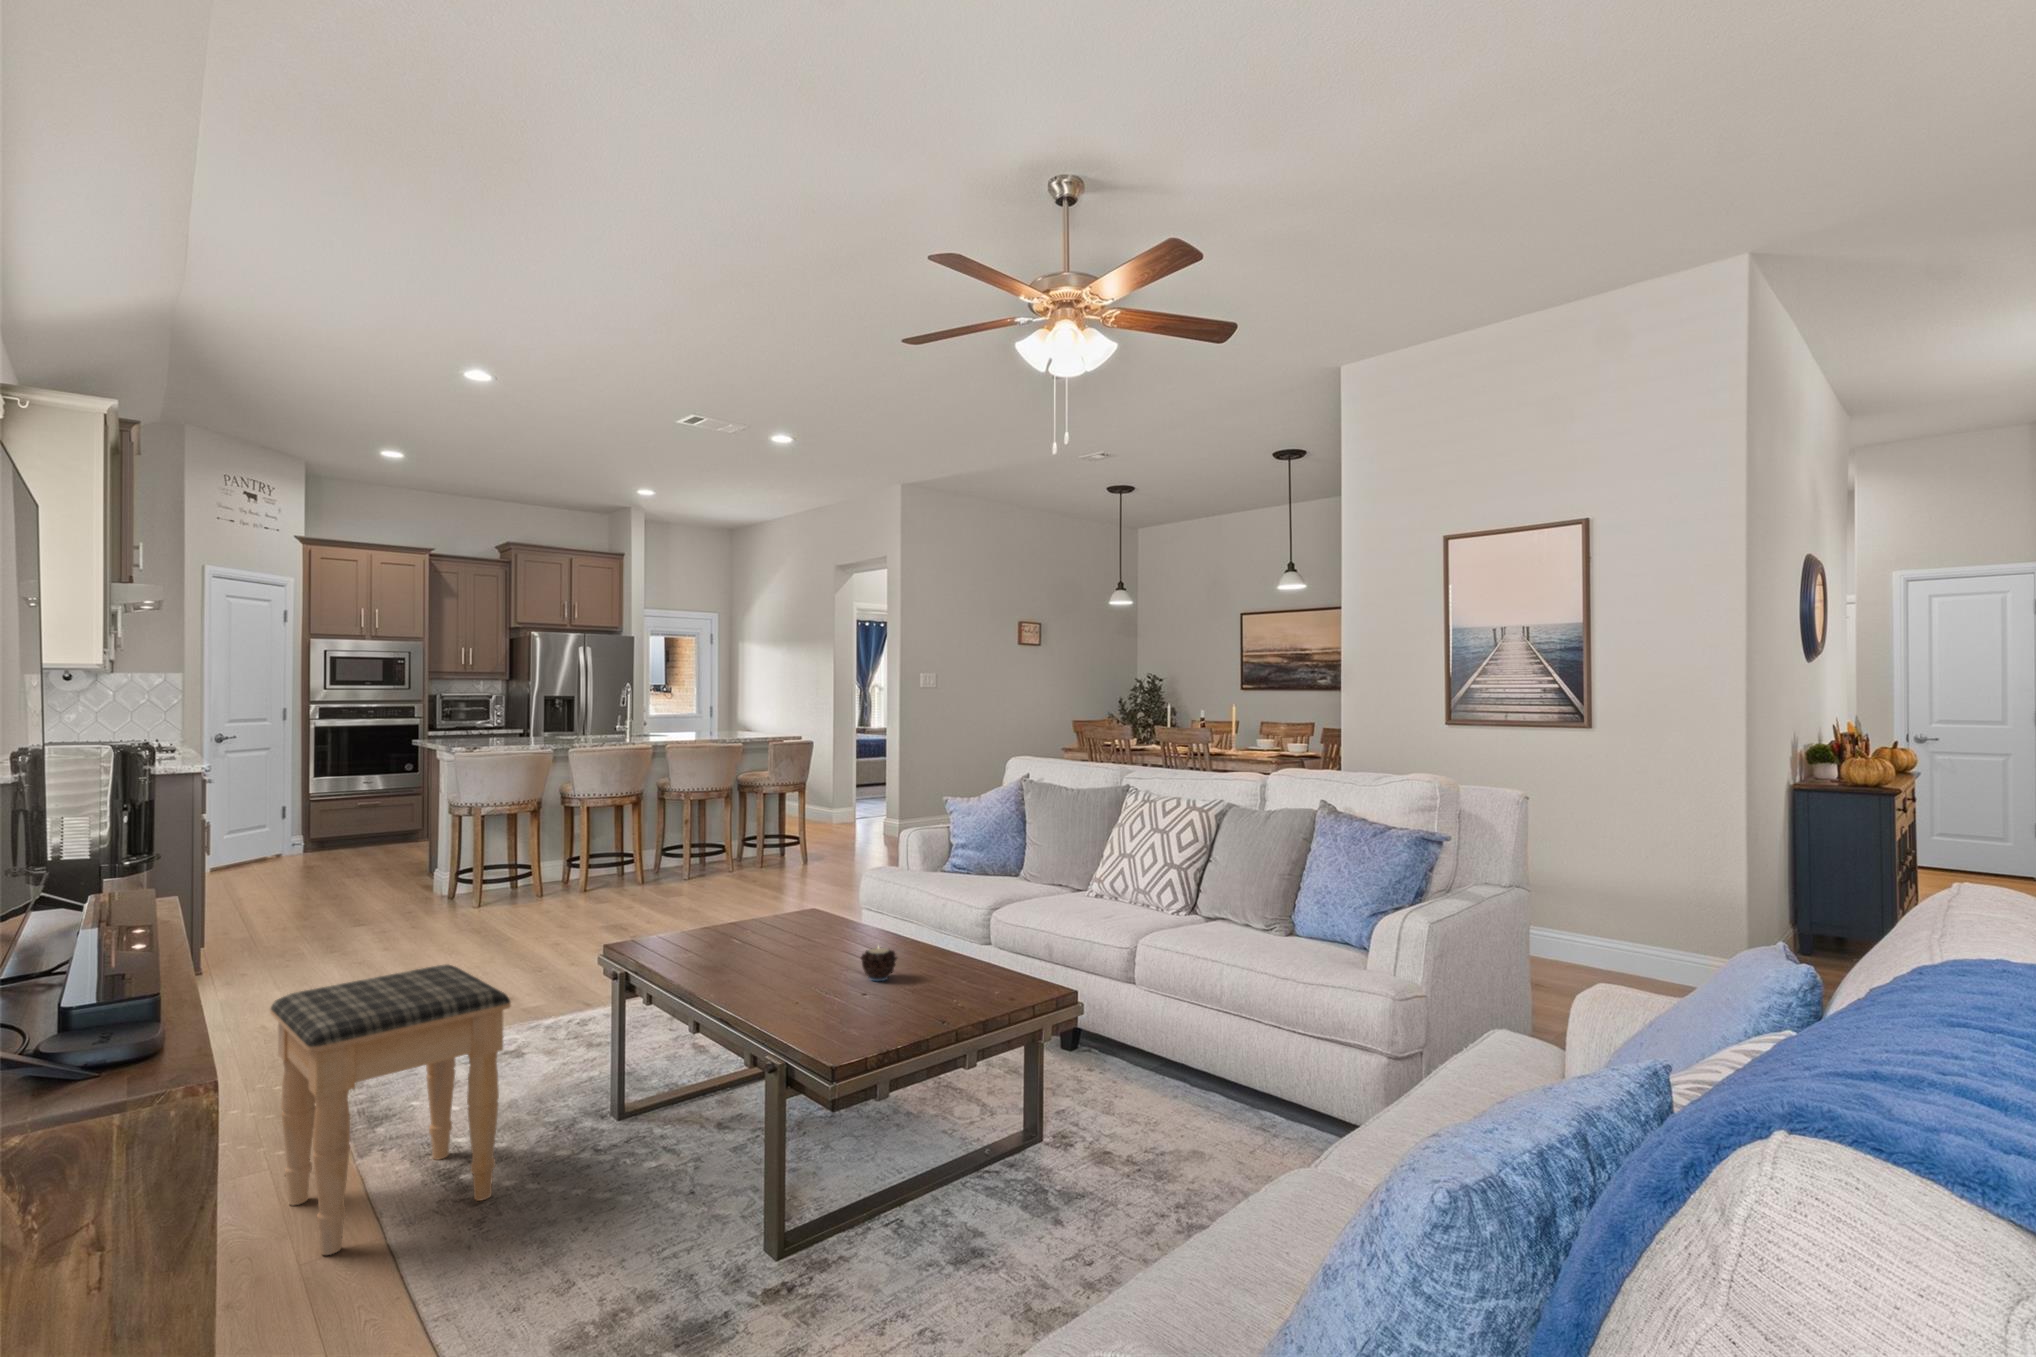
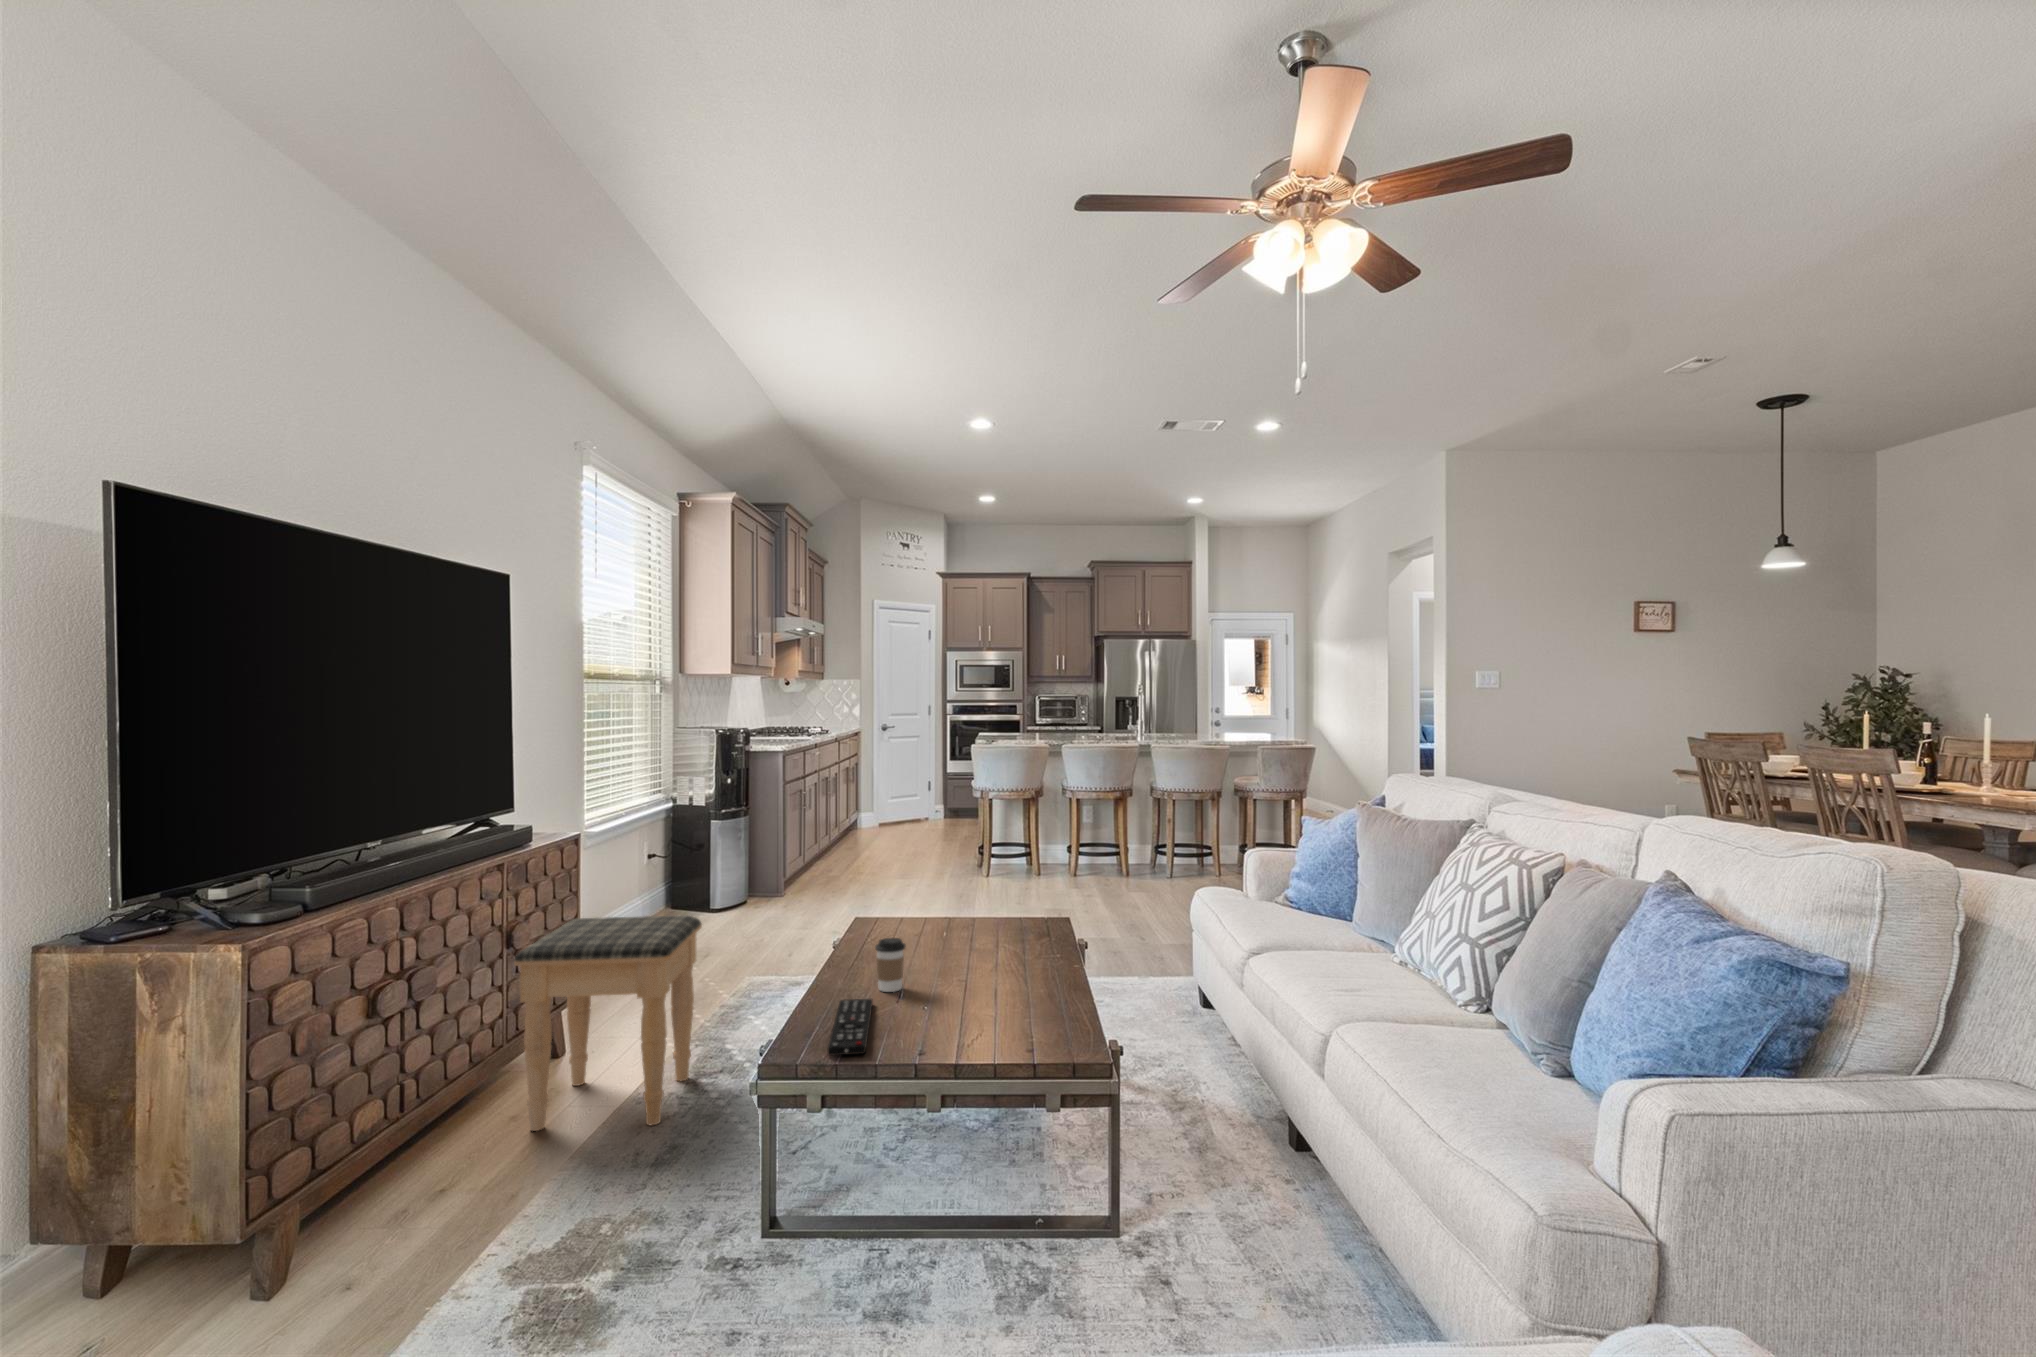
coffee cup: none [778,932,808,983] -> present [875,938,906,992]
candle: present [861,947,897,981] -> none [942,968,984,1011]
remote control: none [780,987,885,1029] -> present [828,999,873,1055]

